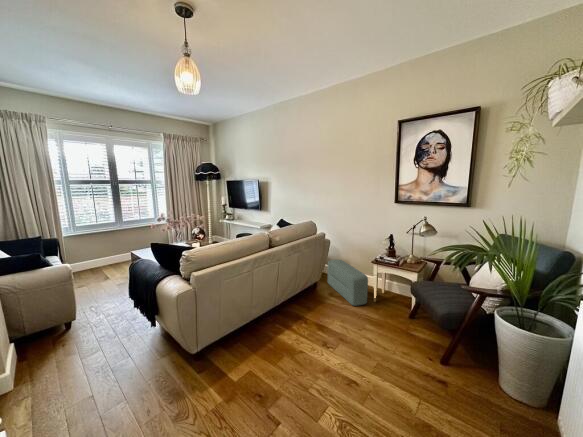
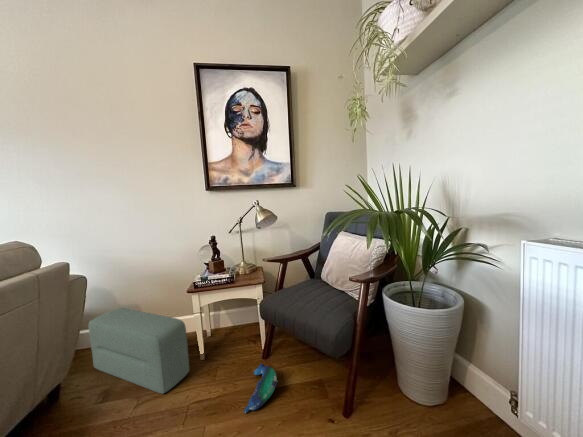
plush toy: none [387,318,412,334] -> present [244,364,278,413]

